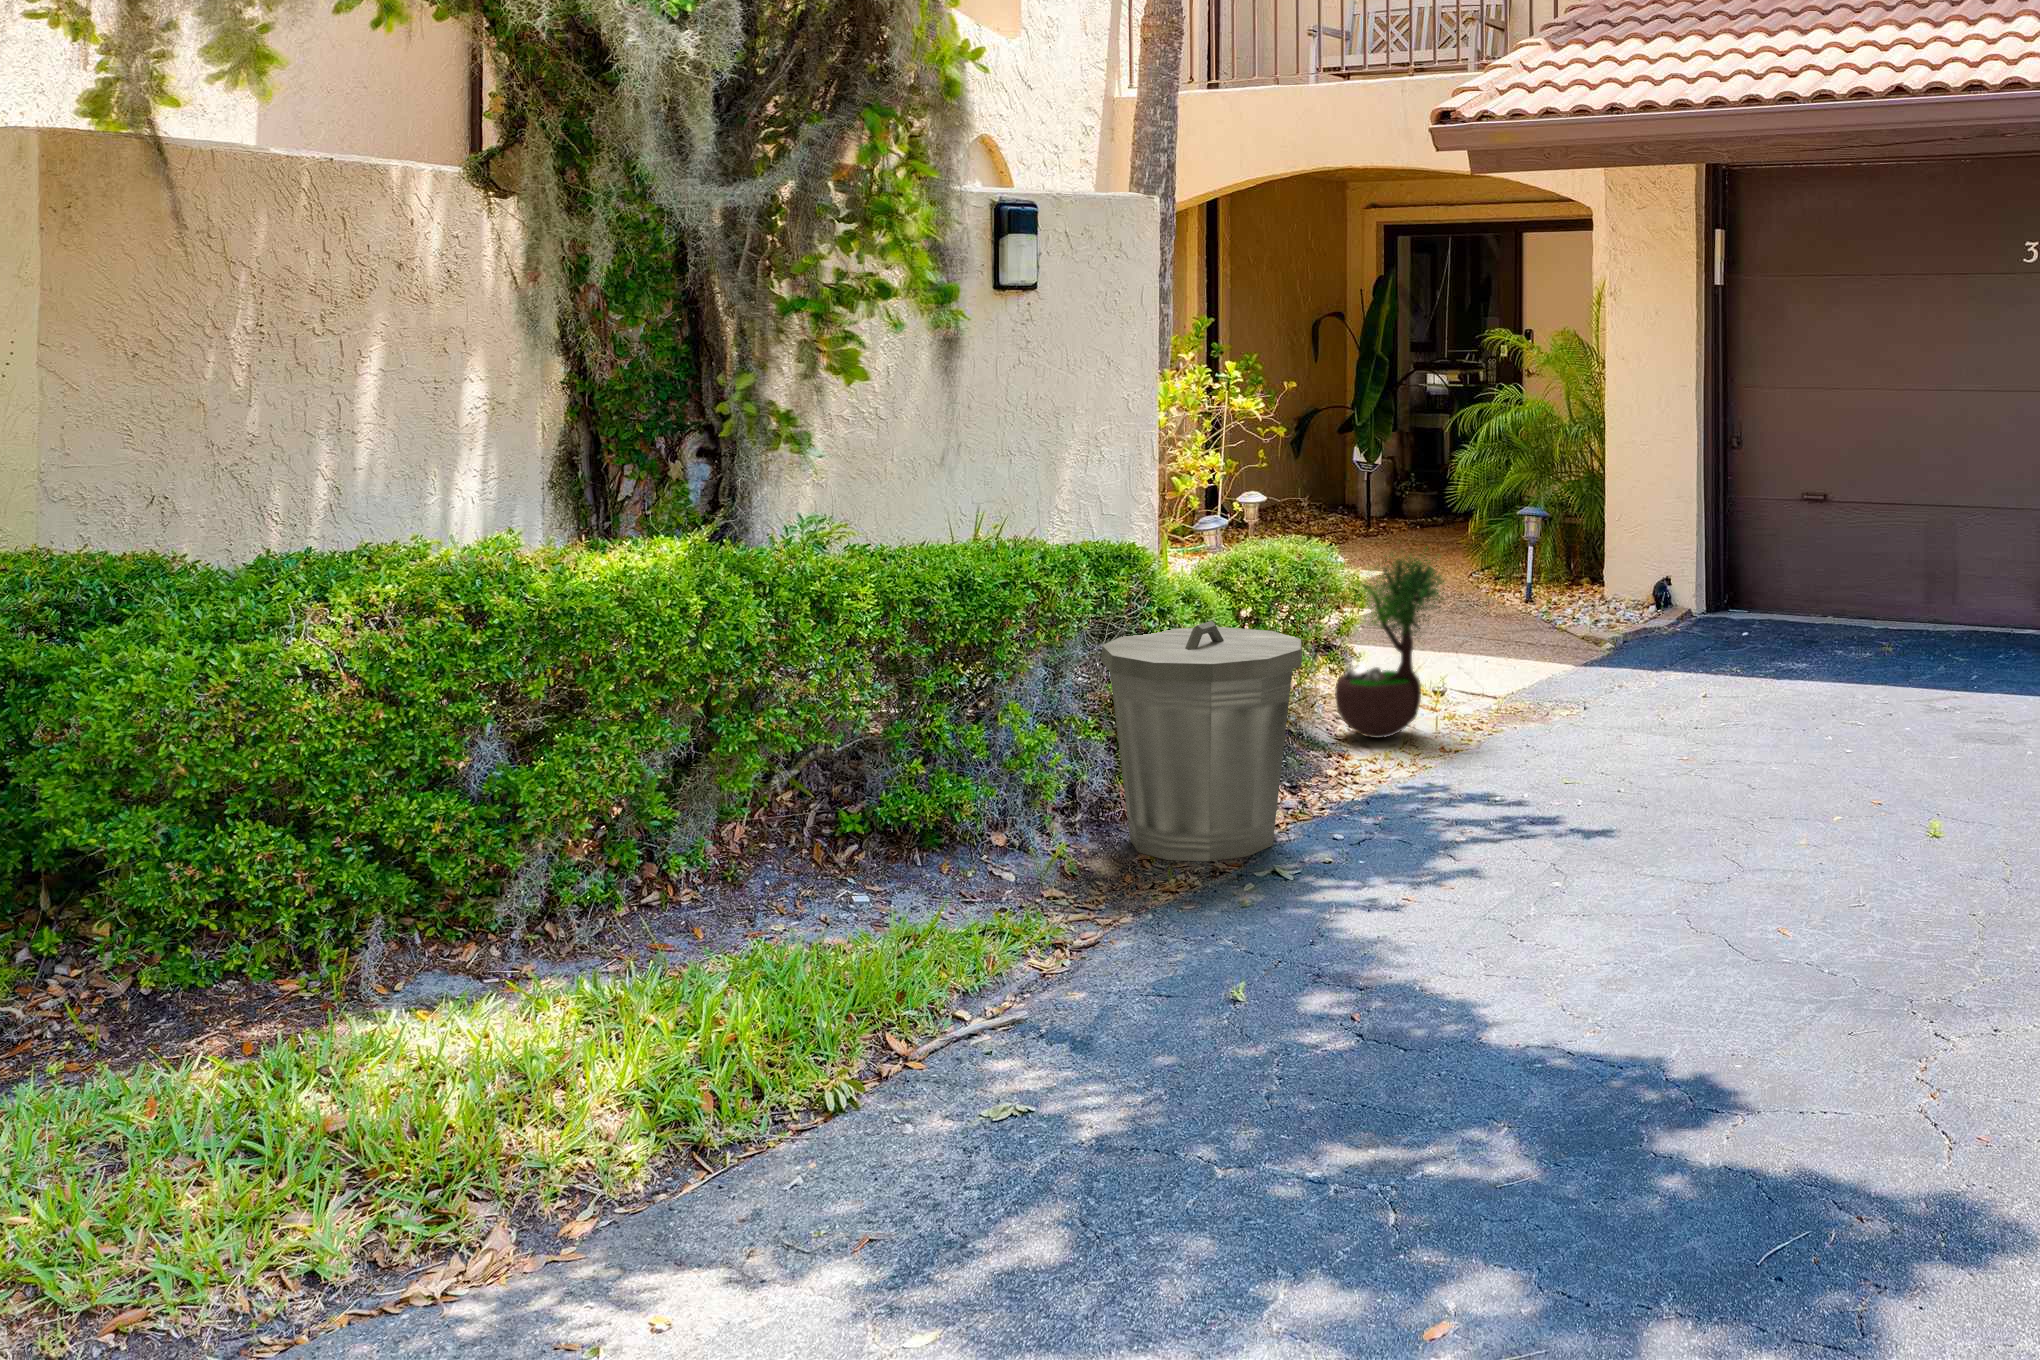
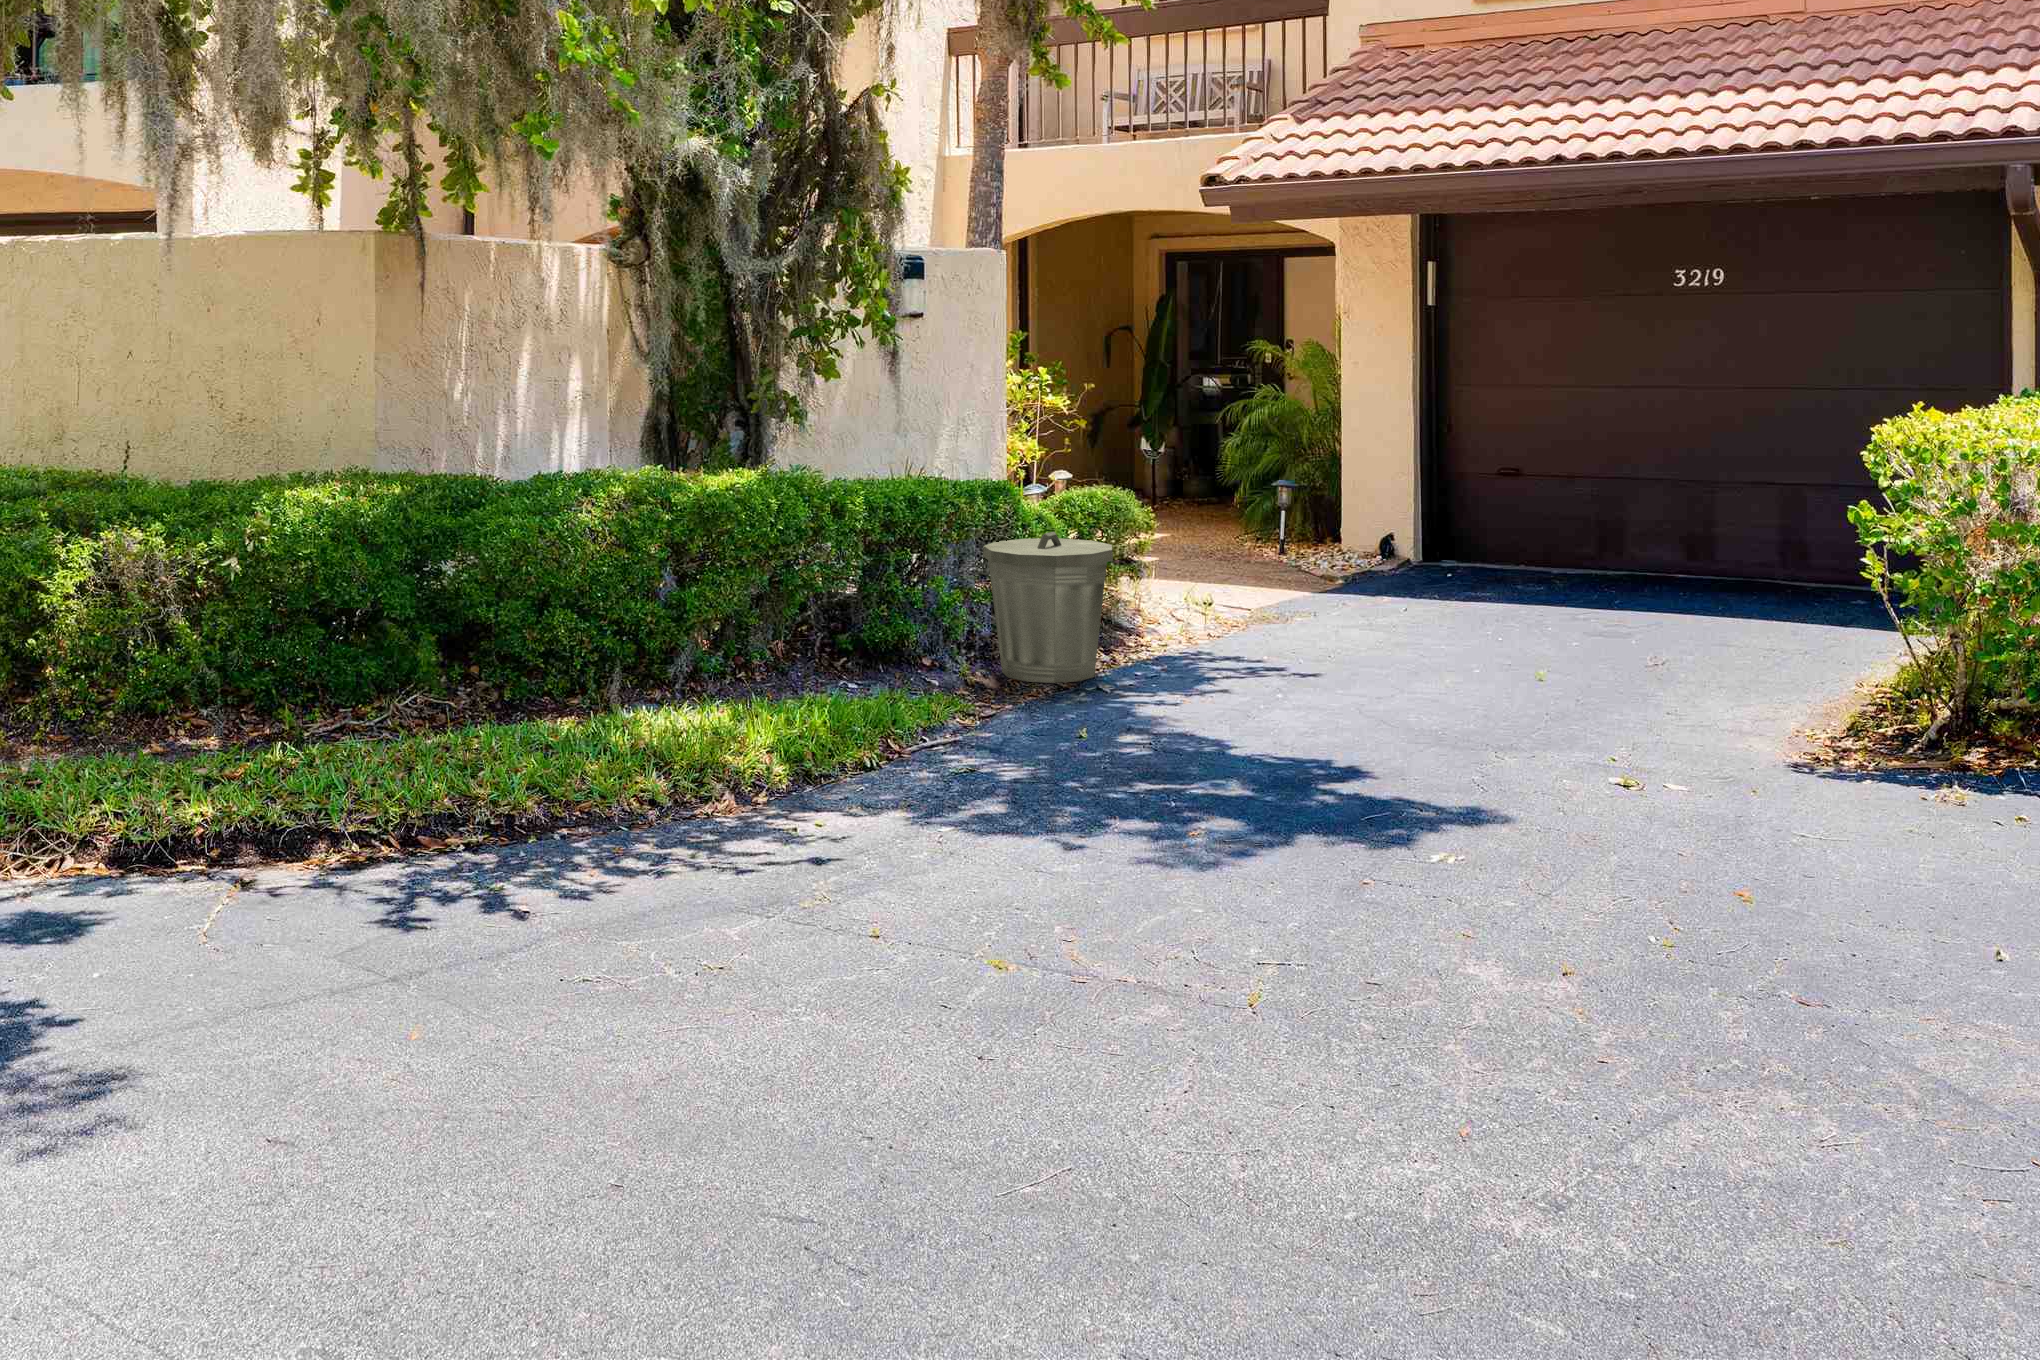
potted tree: present [1335,547,1445,738] -> none [1134,488,1212,626]

